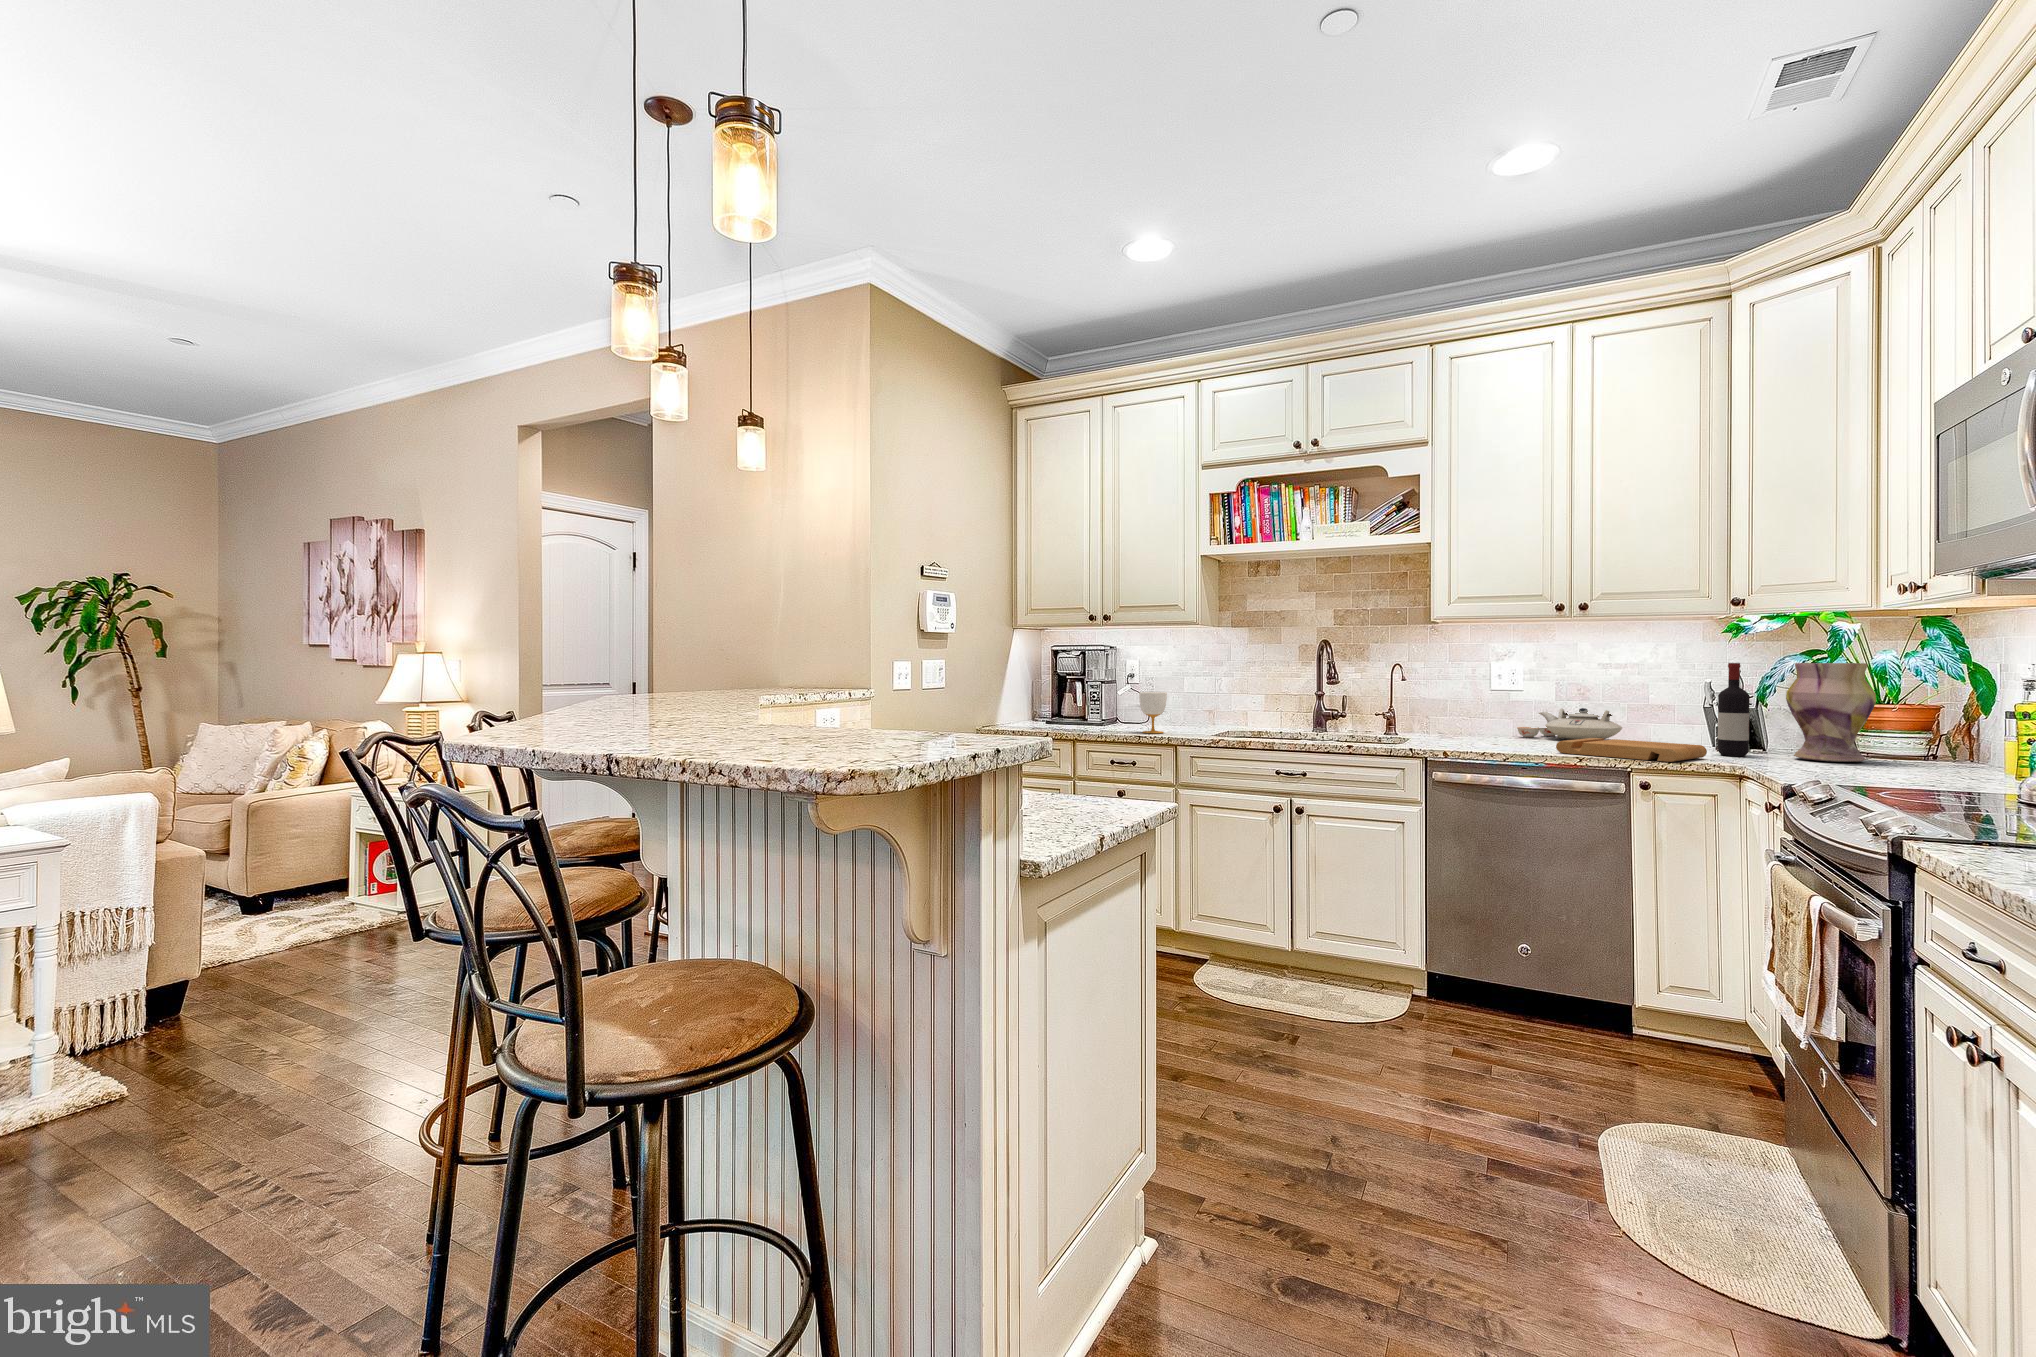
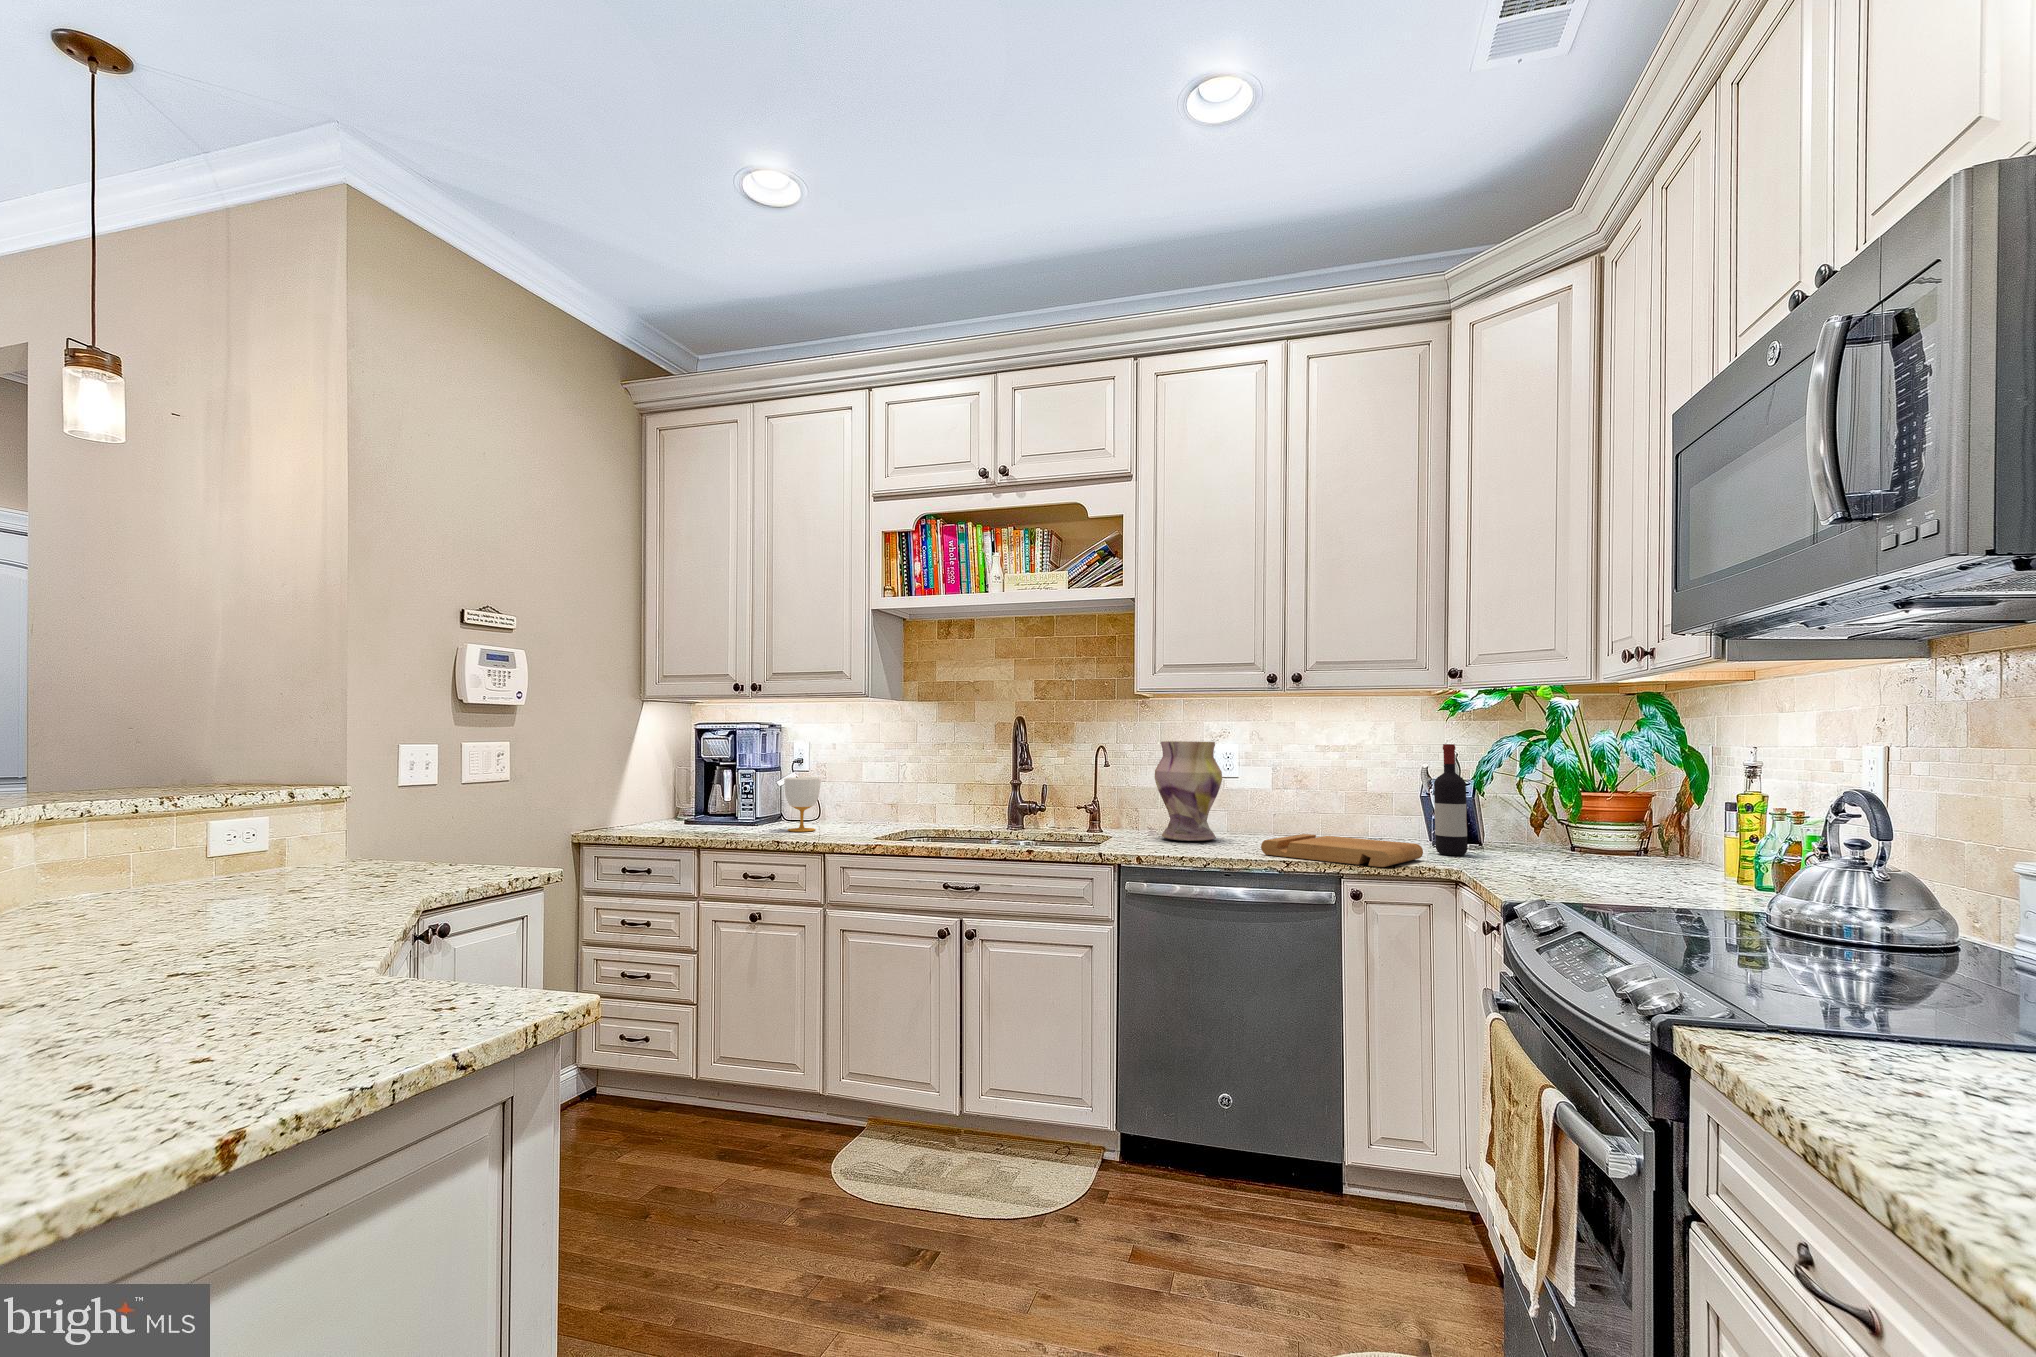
vase: present [1786,663,1876,762] -> present [1155,741,1222,841]
teapot: present [1517,708,1622,739] -> none [1232,796,1341,836]

